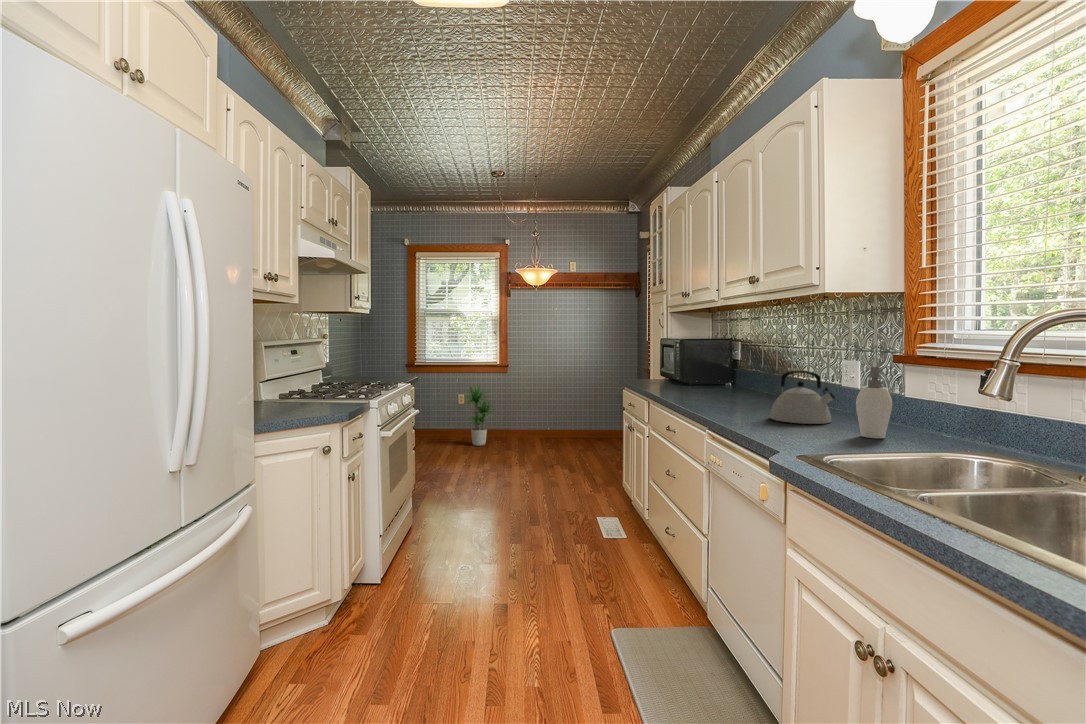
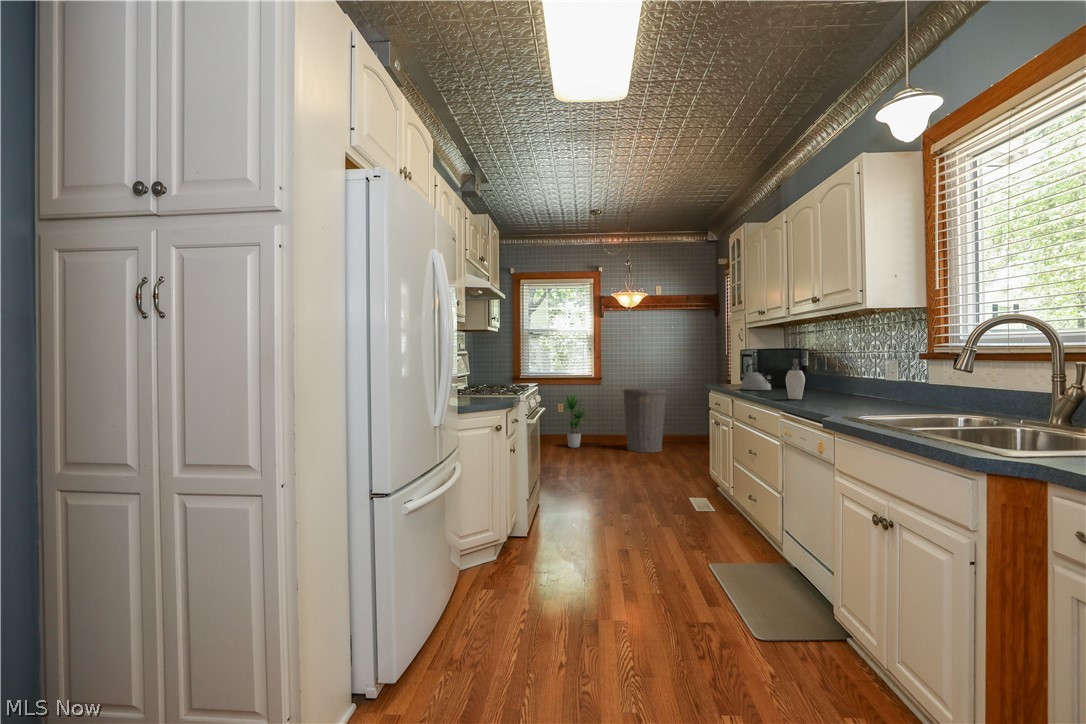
soap dispenser: present [856,367,892,438] -> present [786,359,805,399]
kettle: present [770,371,835,424] -> present [740,364,772,390]
trash can: none [534,377,582,450] -> present [623,388,667,452]

